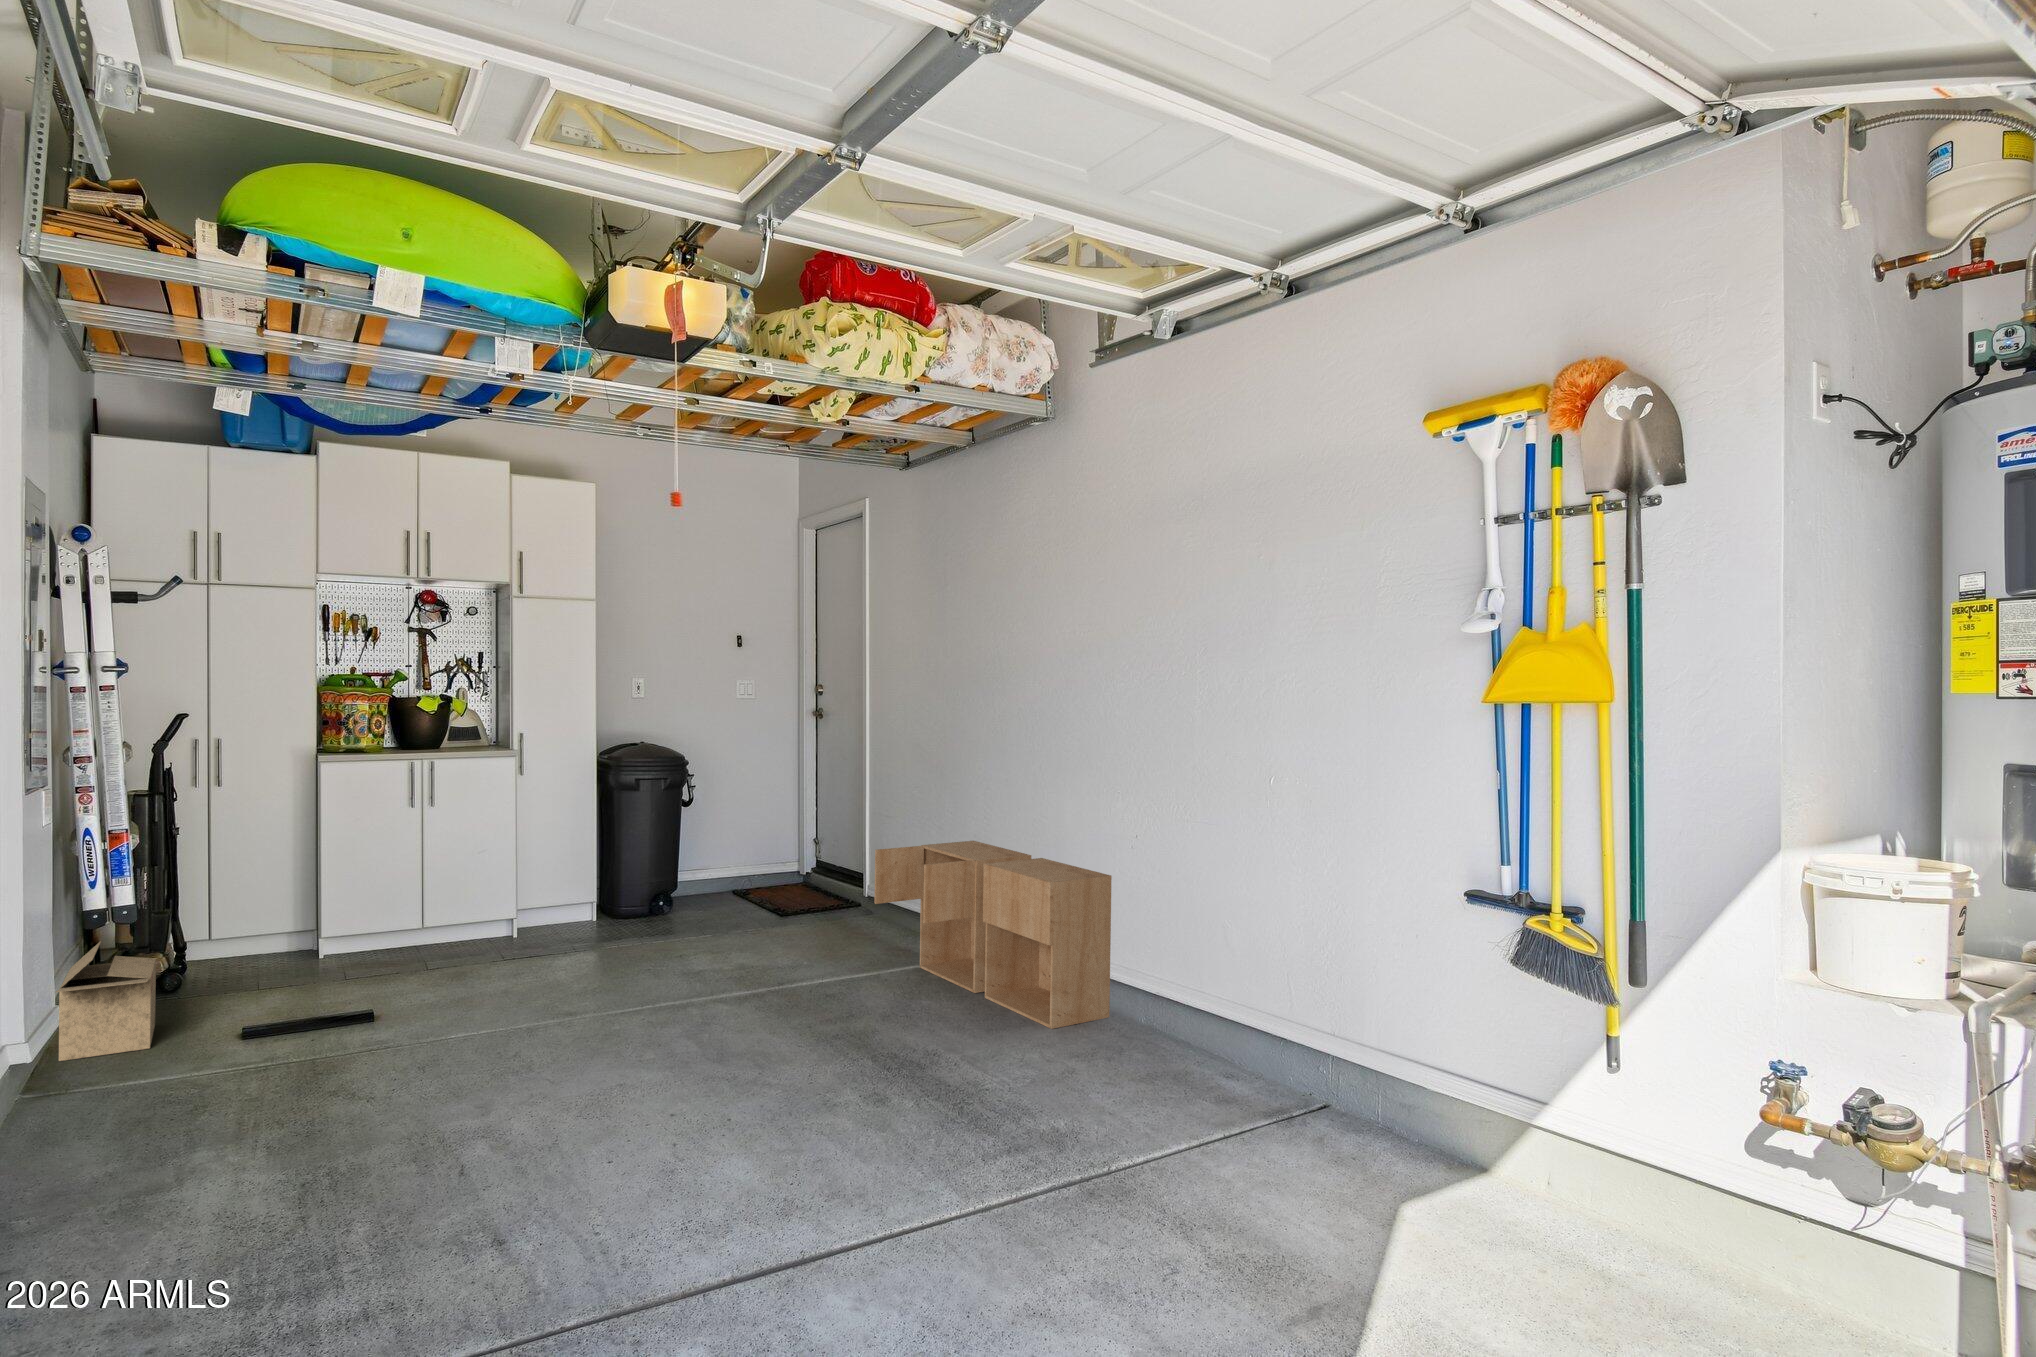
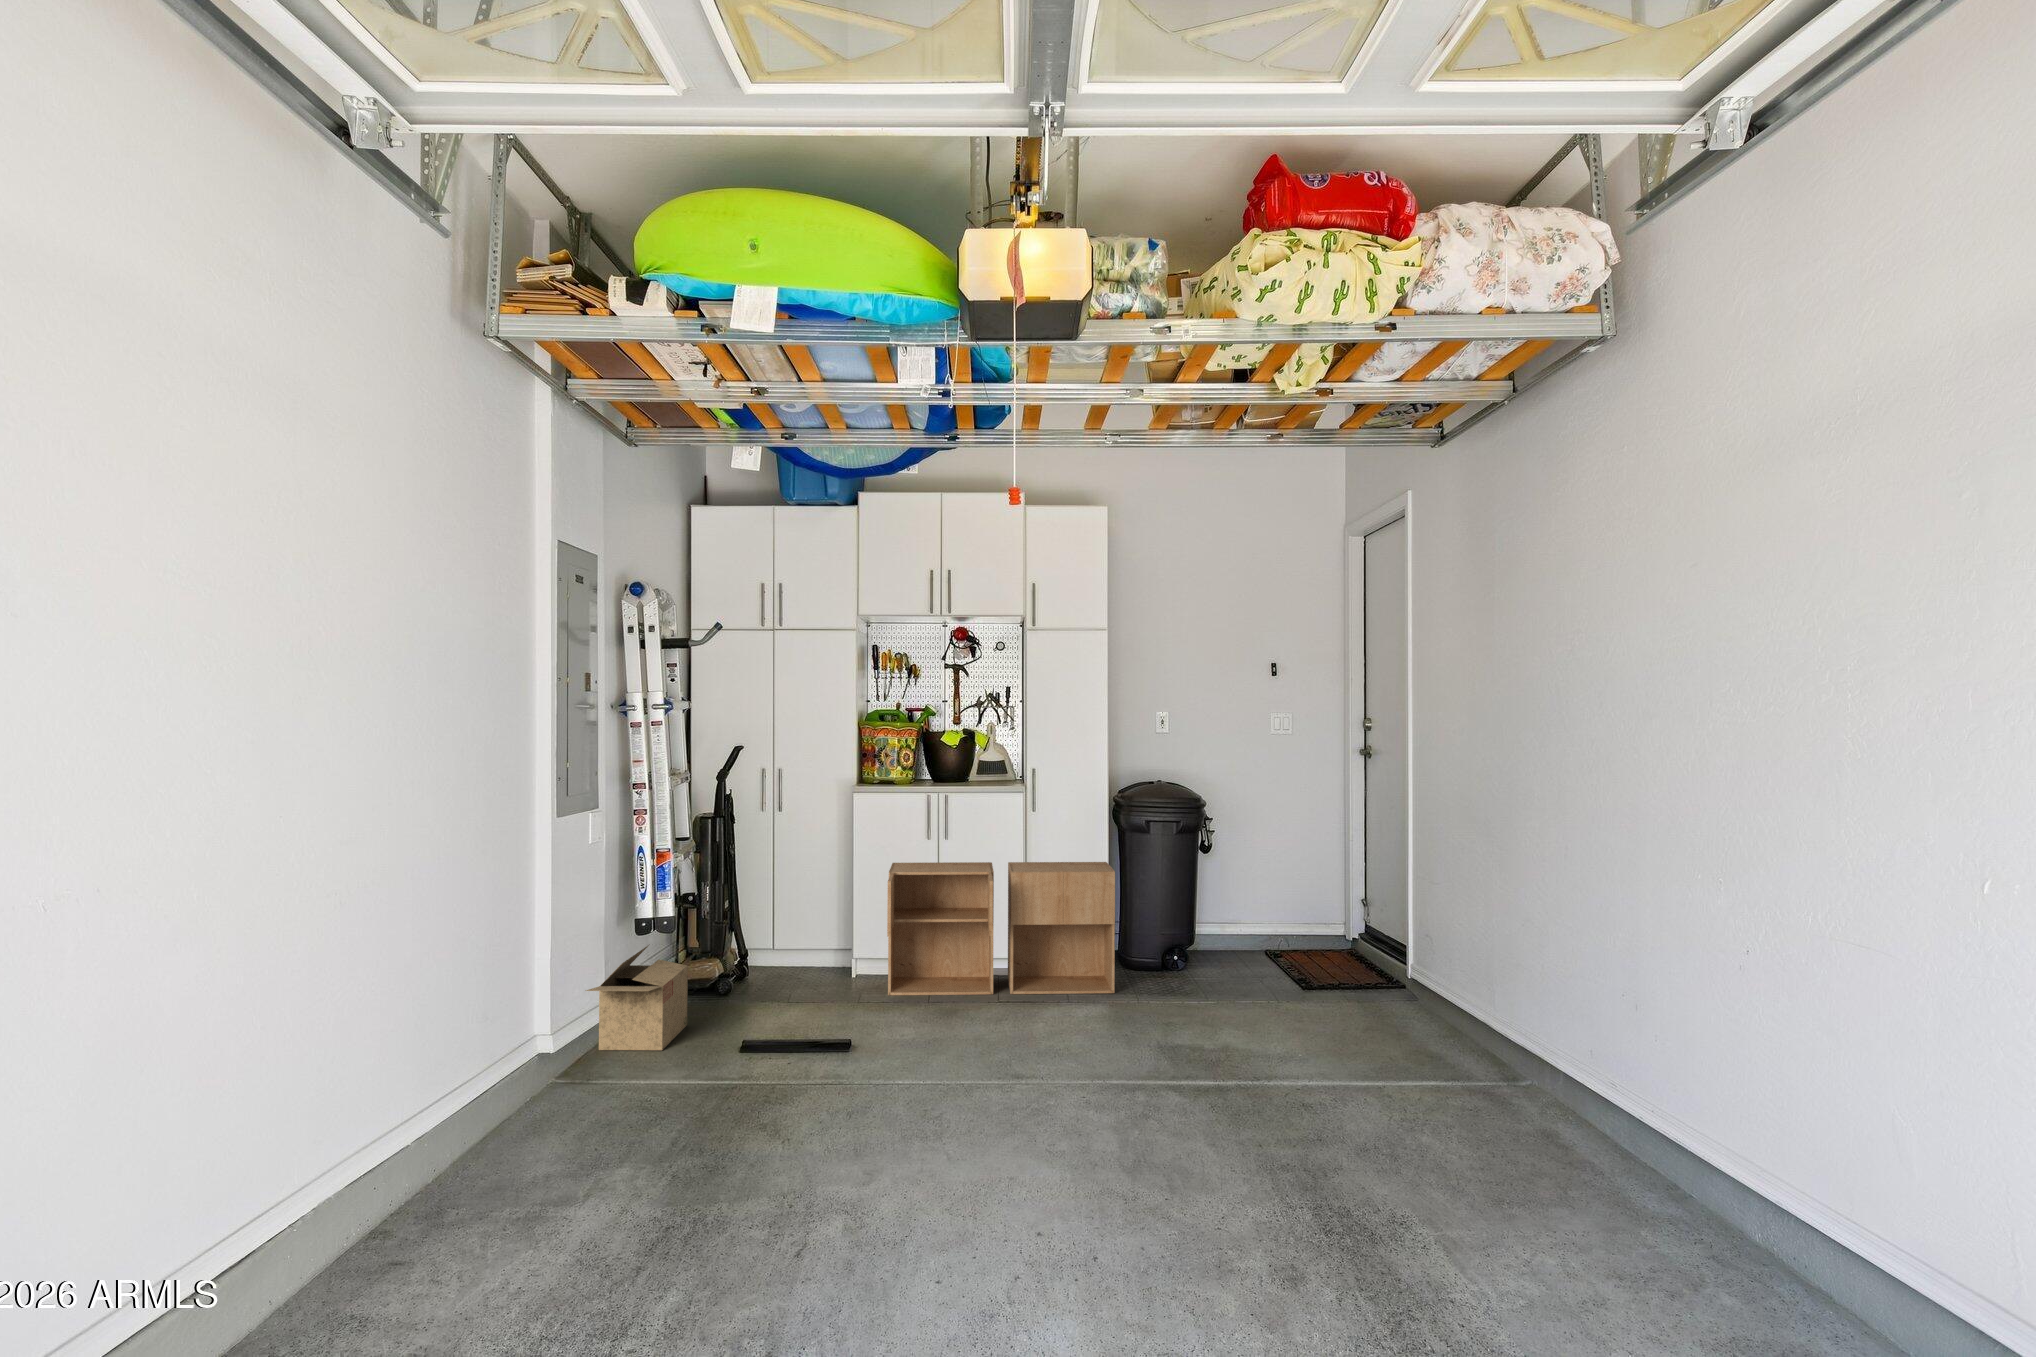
storage cabinet: present [874,841,1112,1029] -> present [887,862,1115,995]

